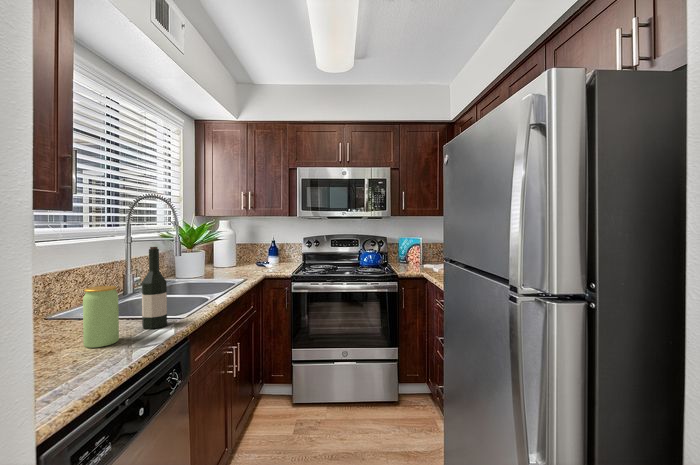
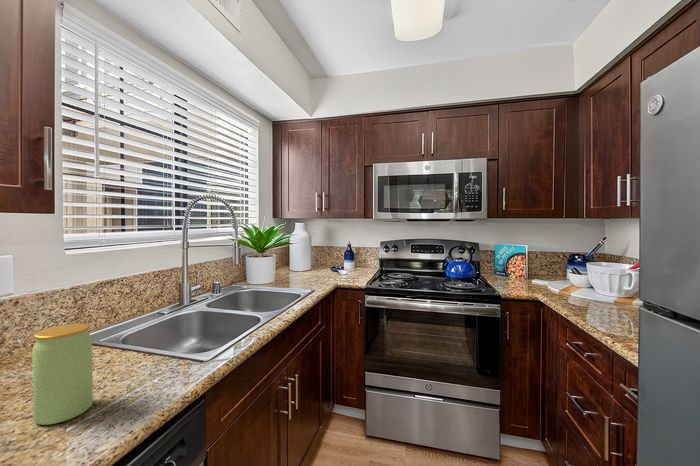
wine bottle: present [142,247,167,329] -> none [144,263,179,382]

